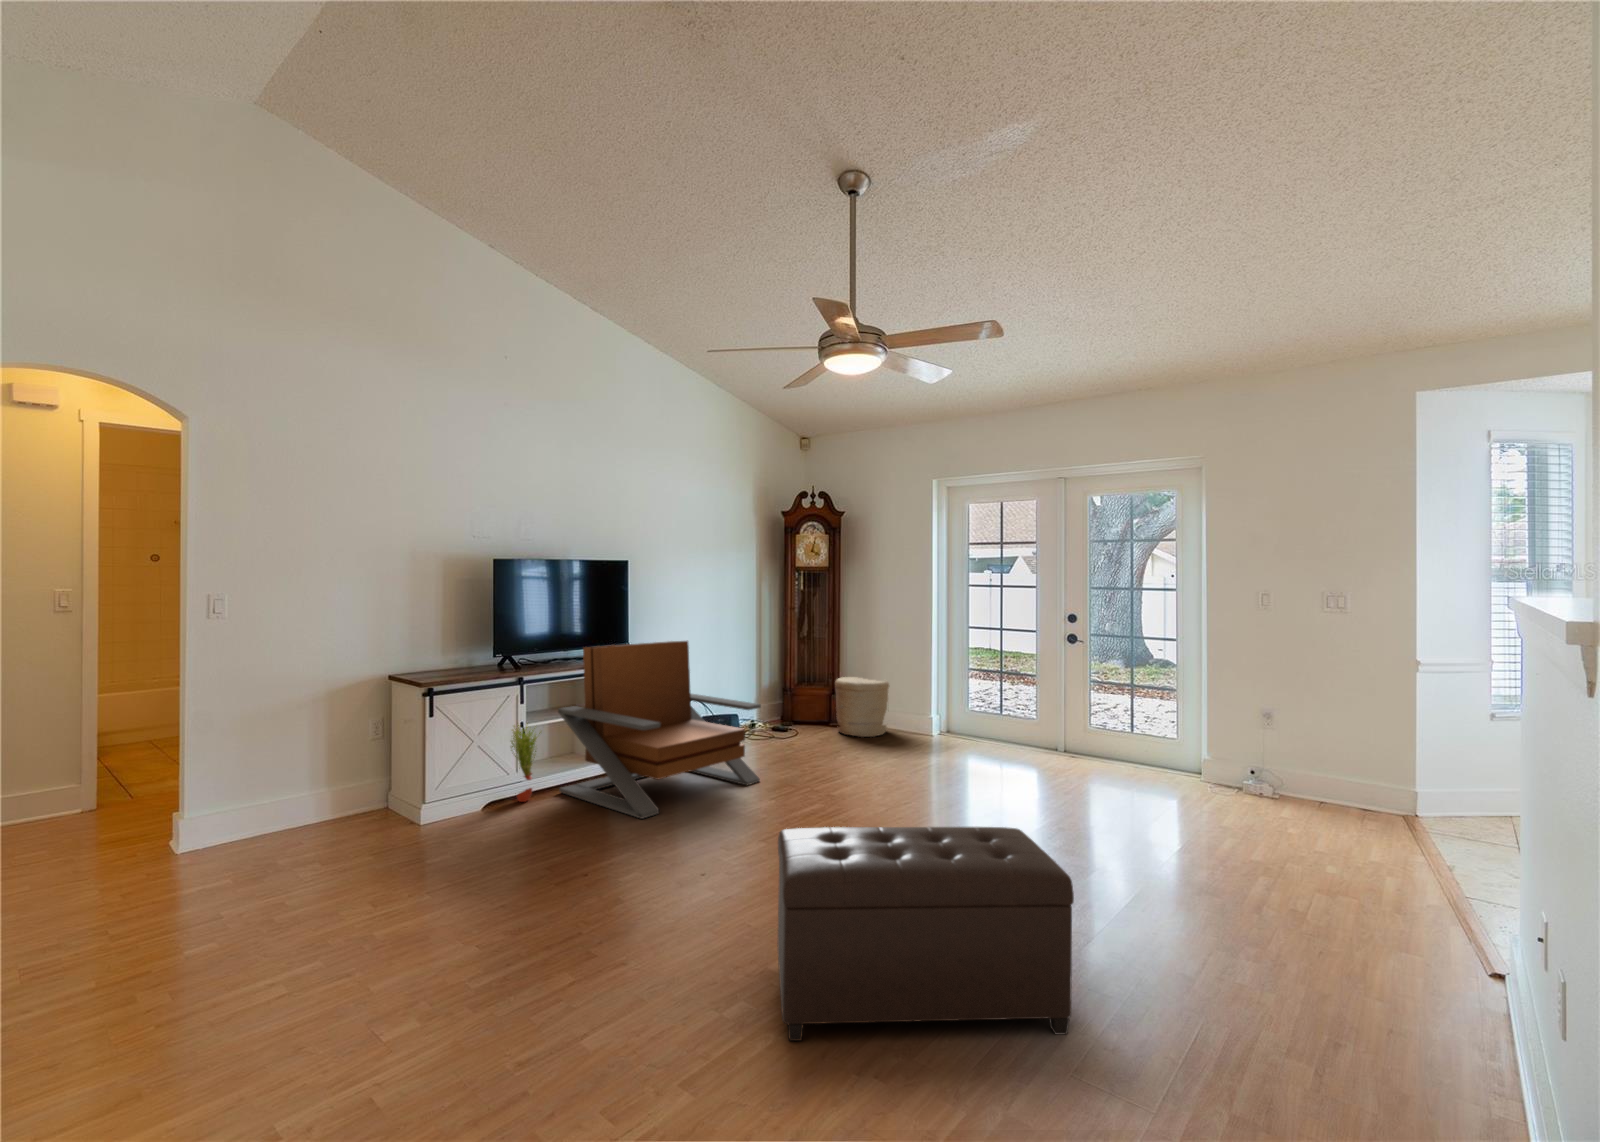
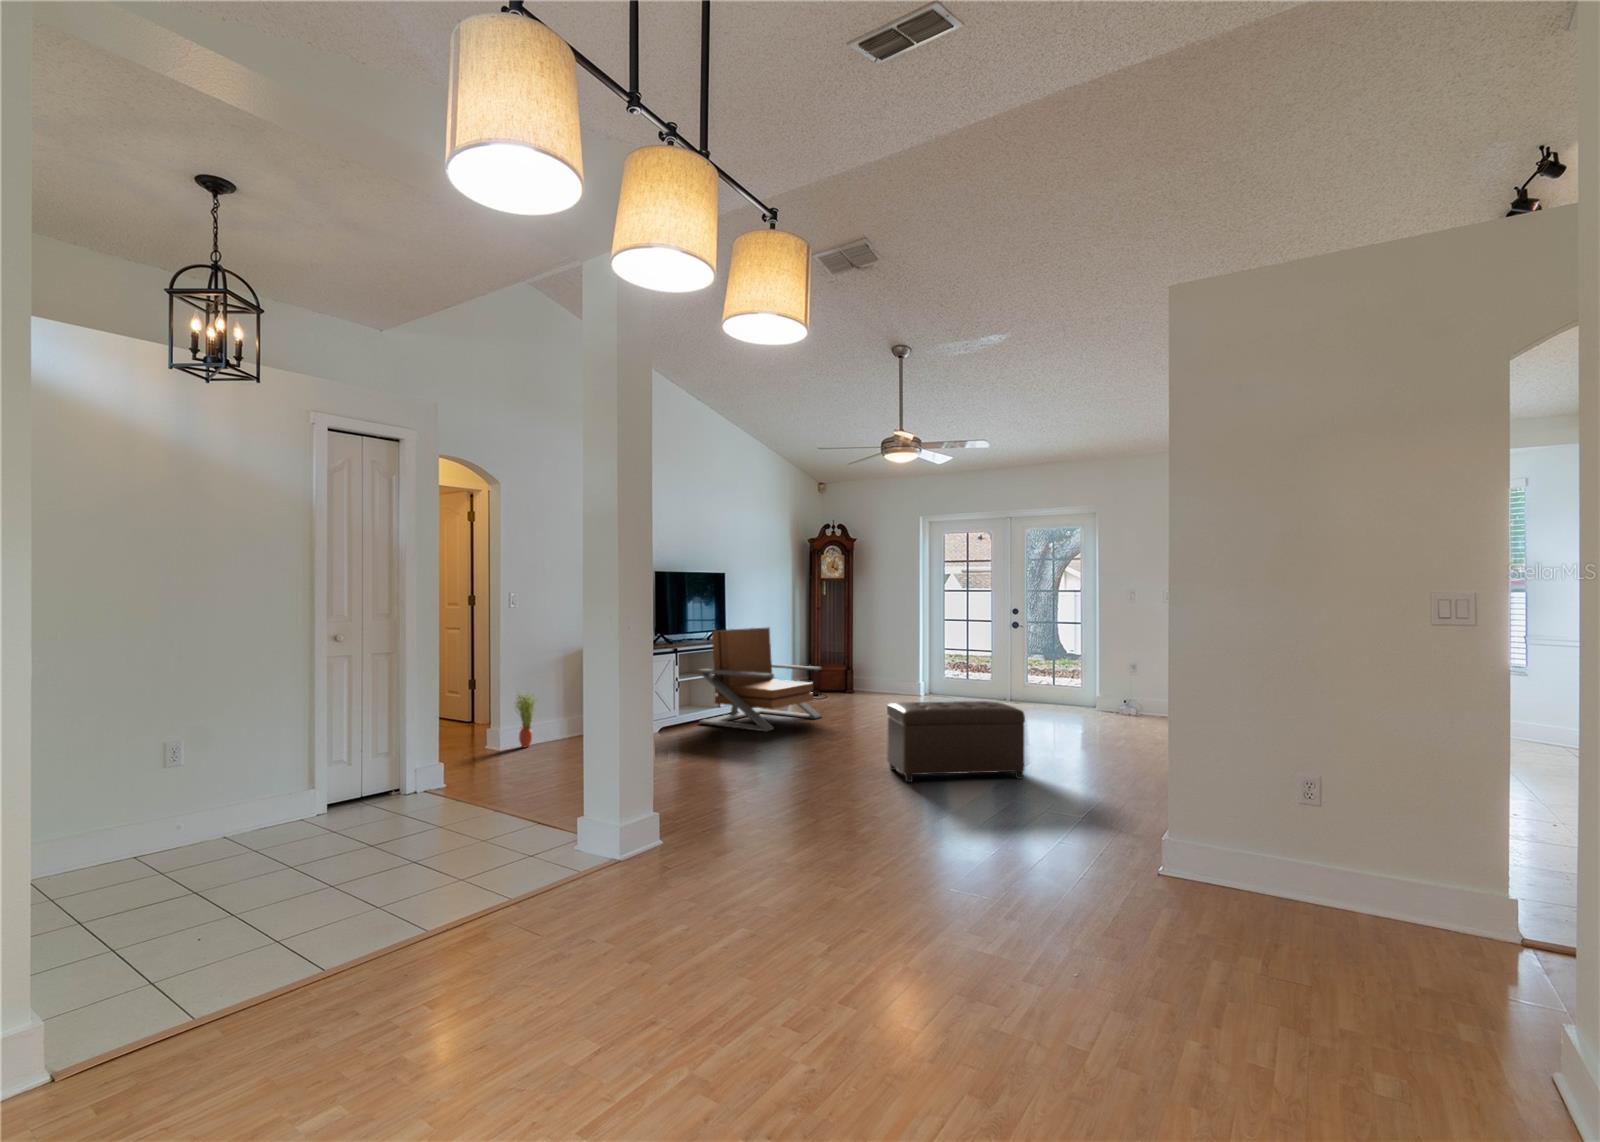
woven basket: present [835,677,889,737] -> none [851,657,890,697]
potted plant: present [511,725,541,802] -> present [515,693,539,747]

